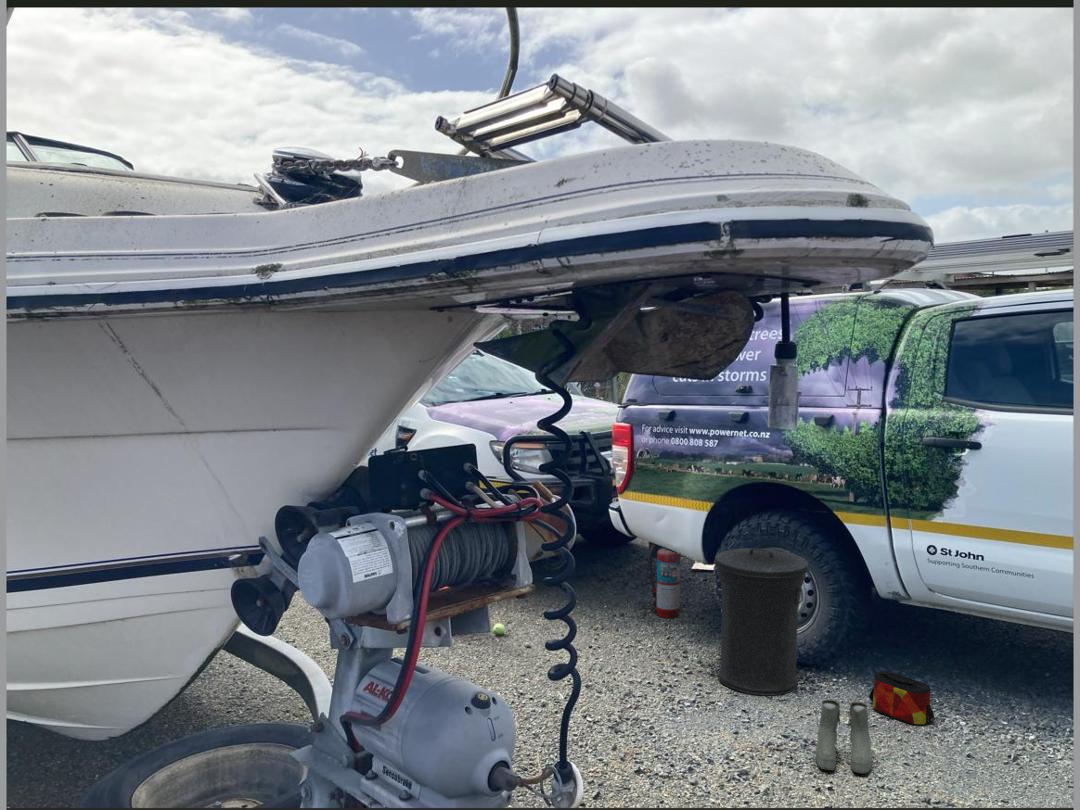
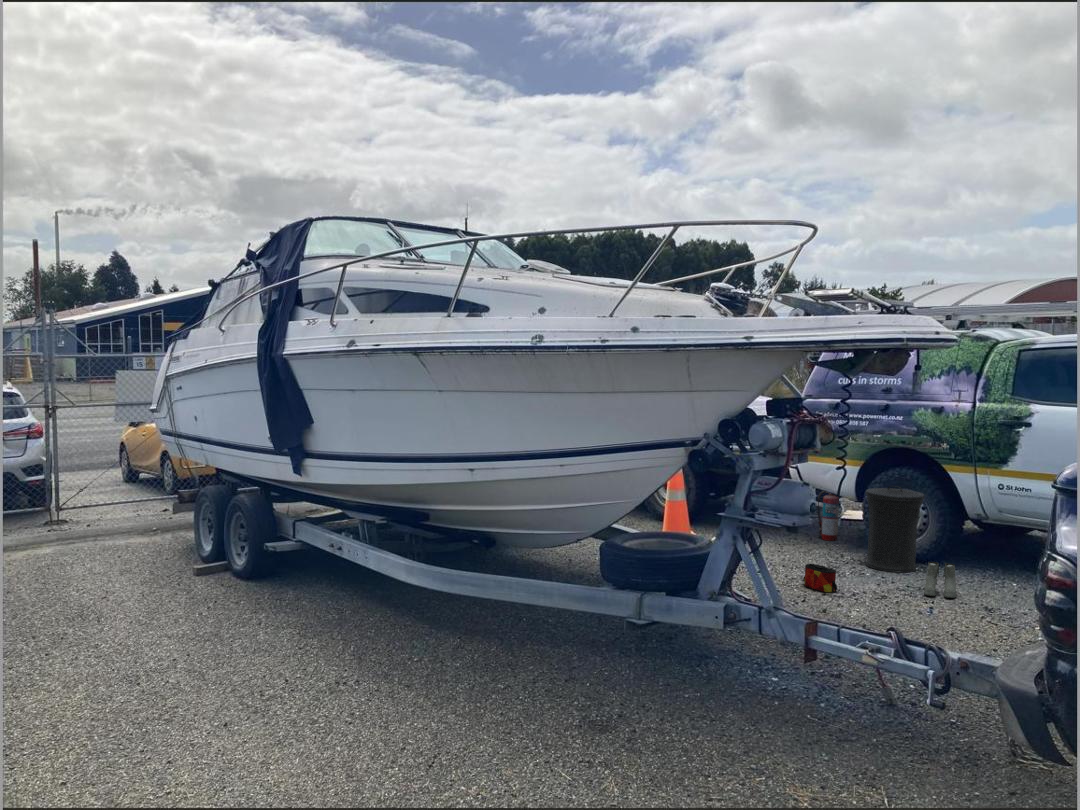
bag: present [869,671,934,726] -> present [803,564,838,593]

